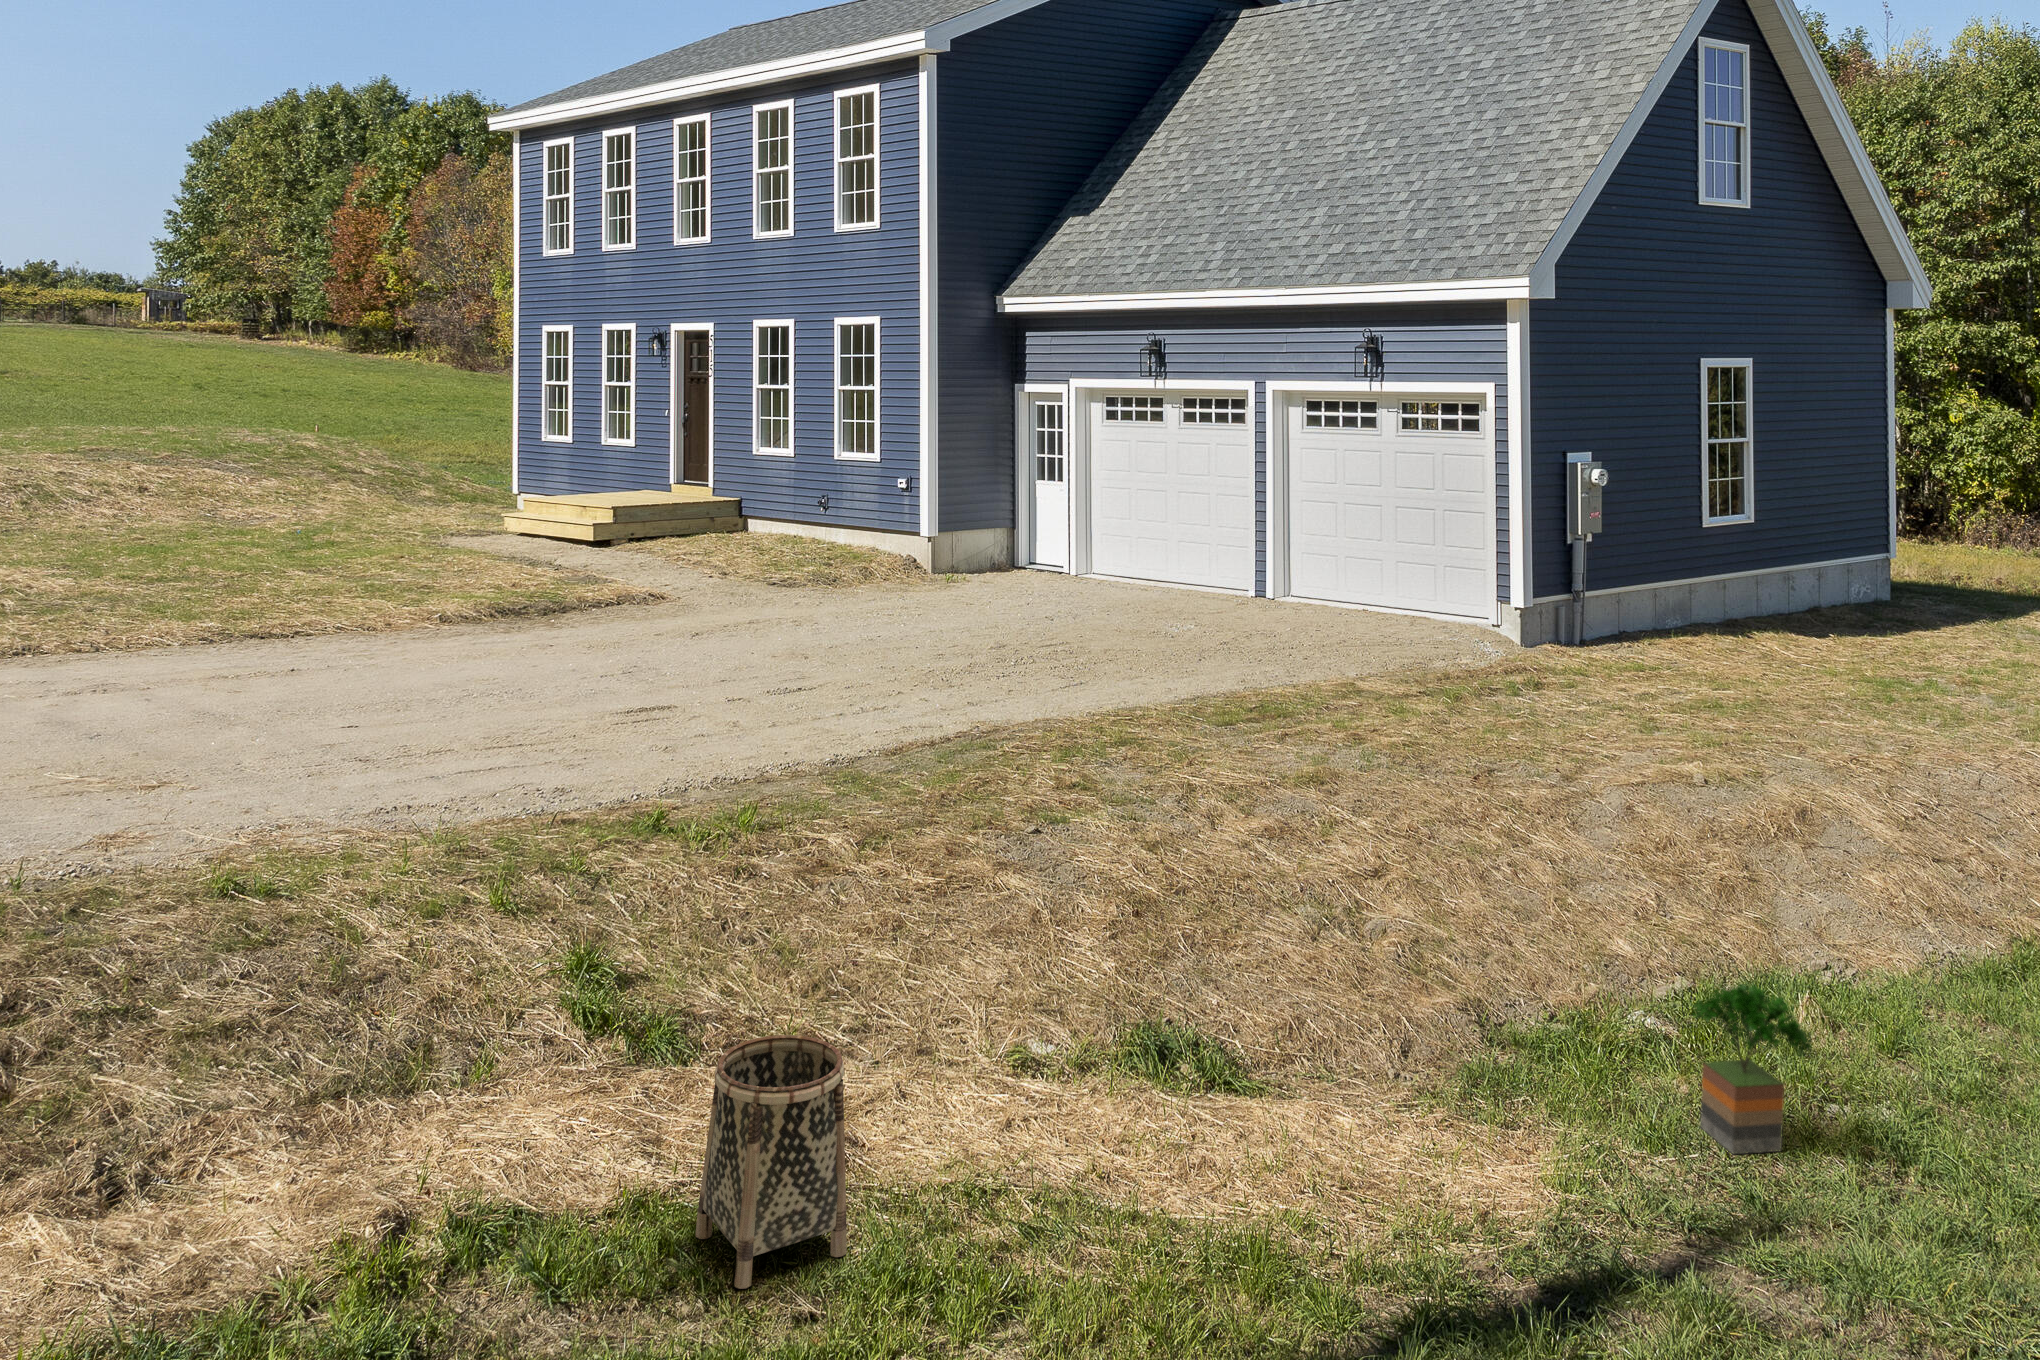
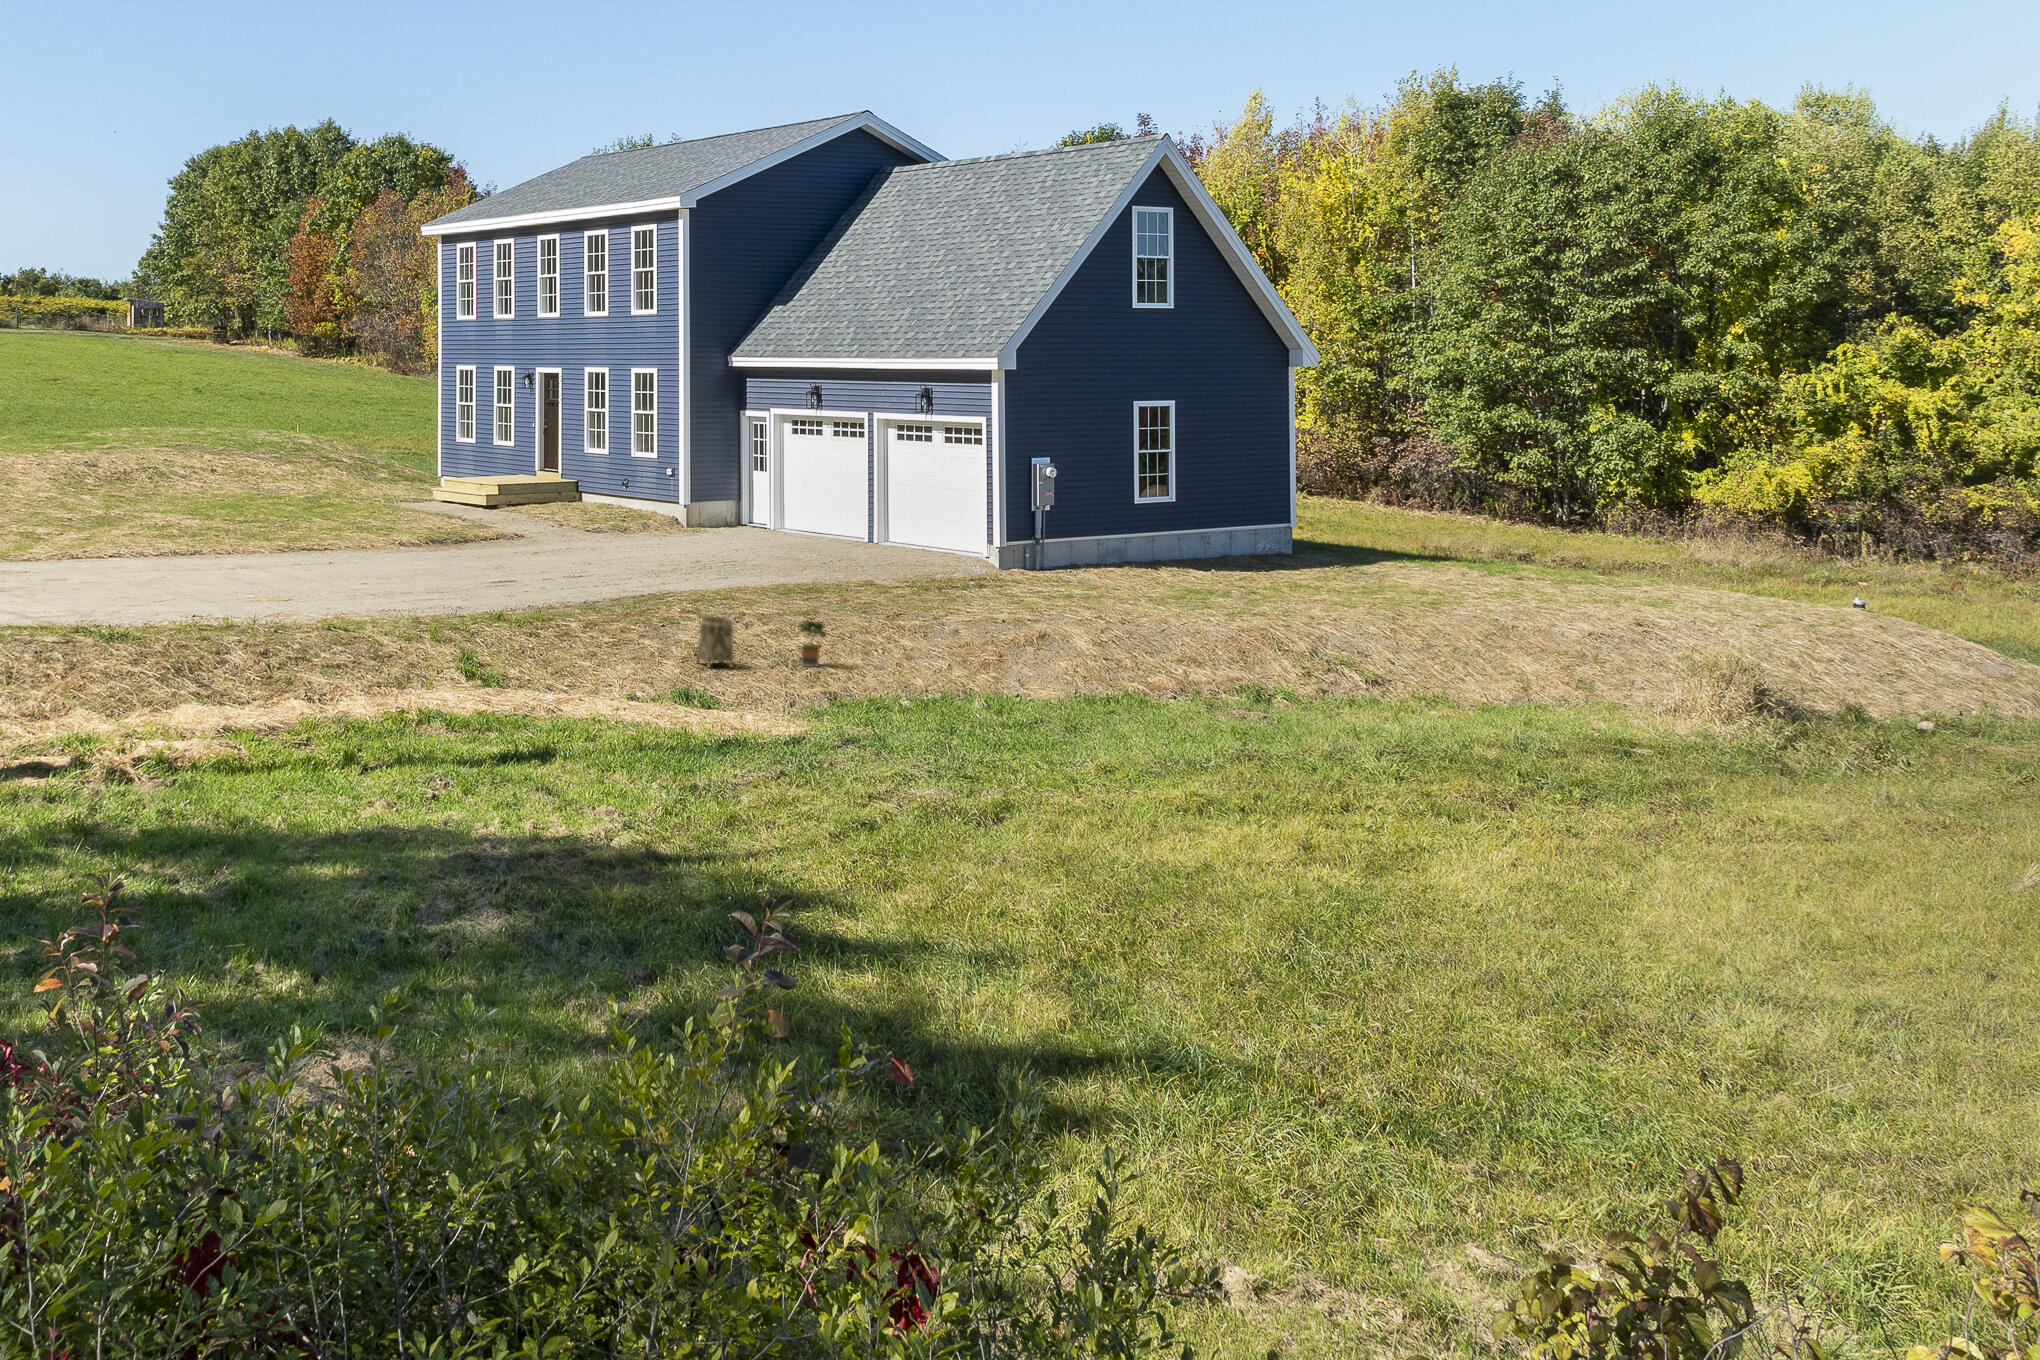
basket: present [696,1035,847,1289] -> present [696,617,733,668]

